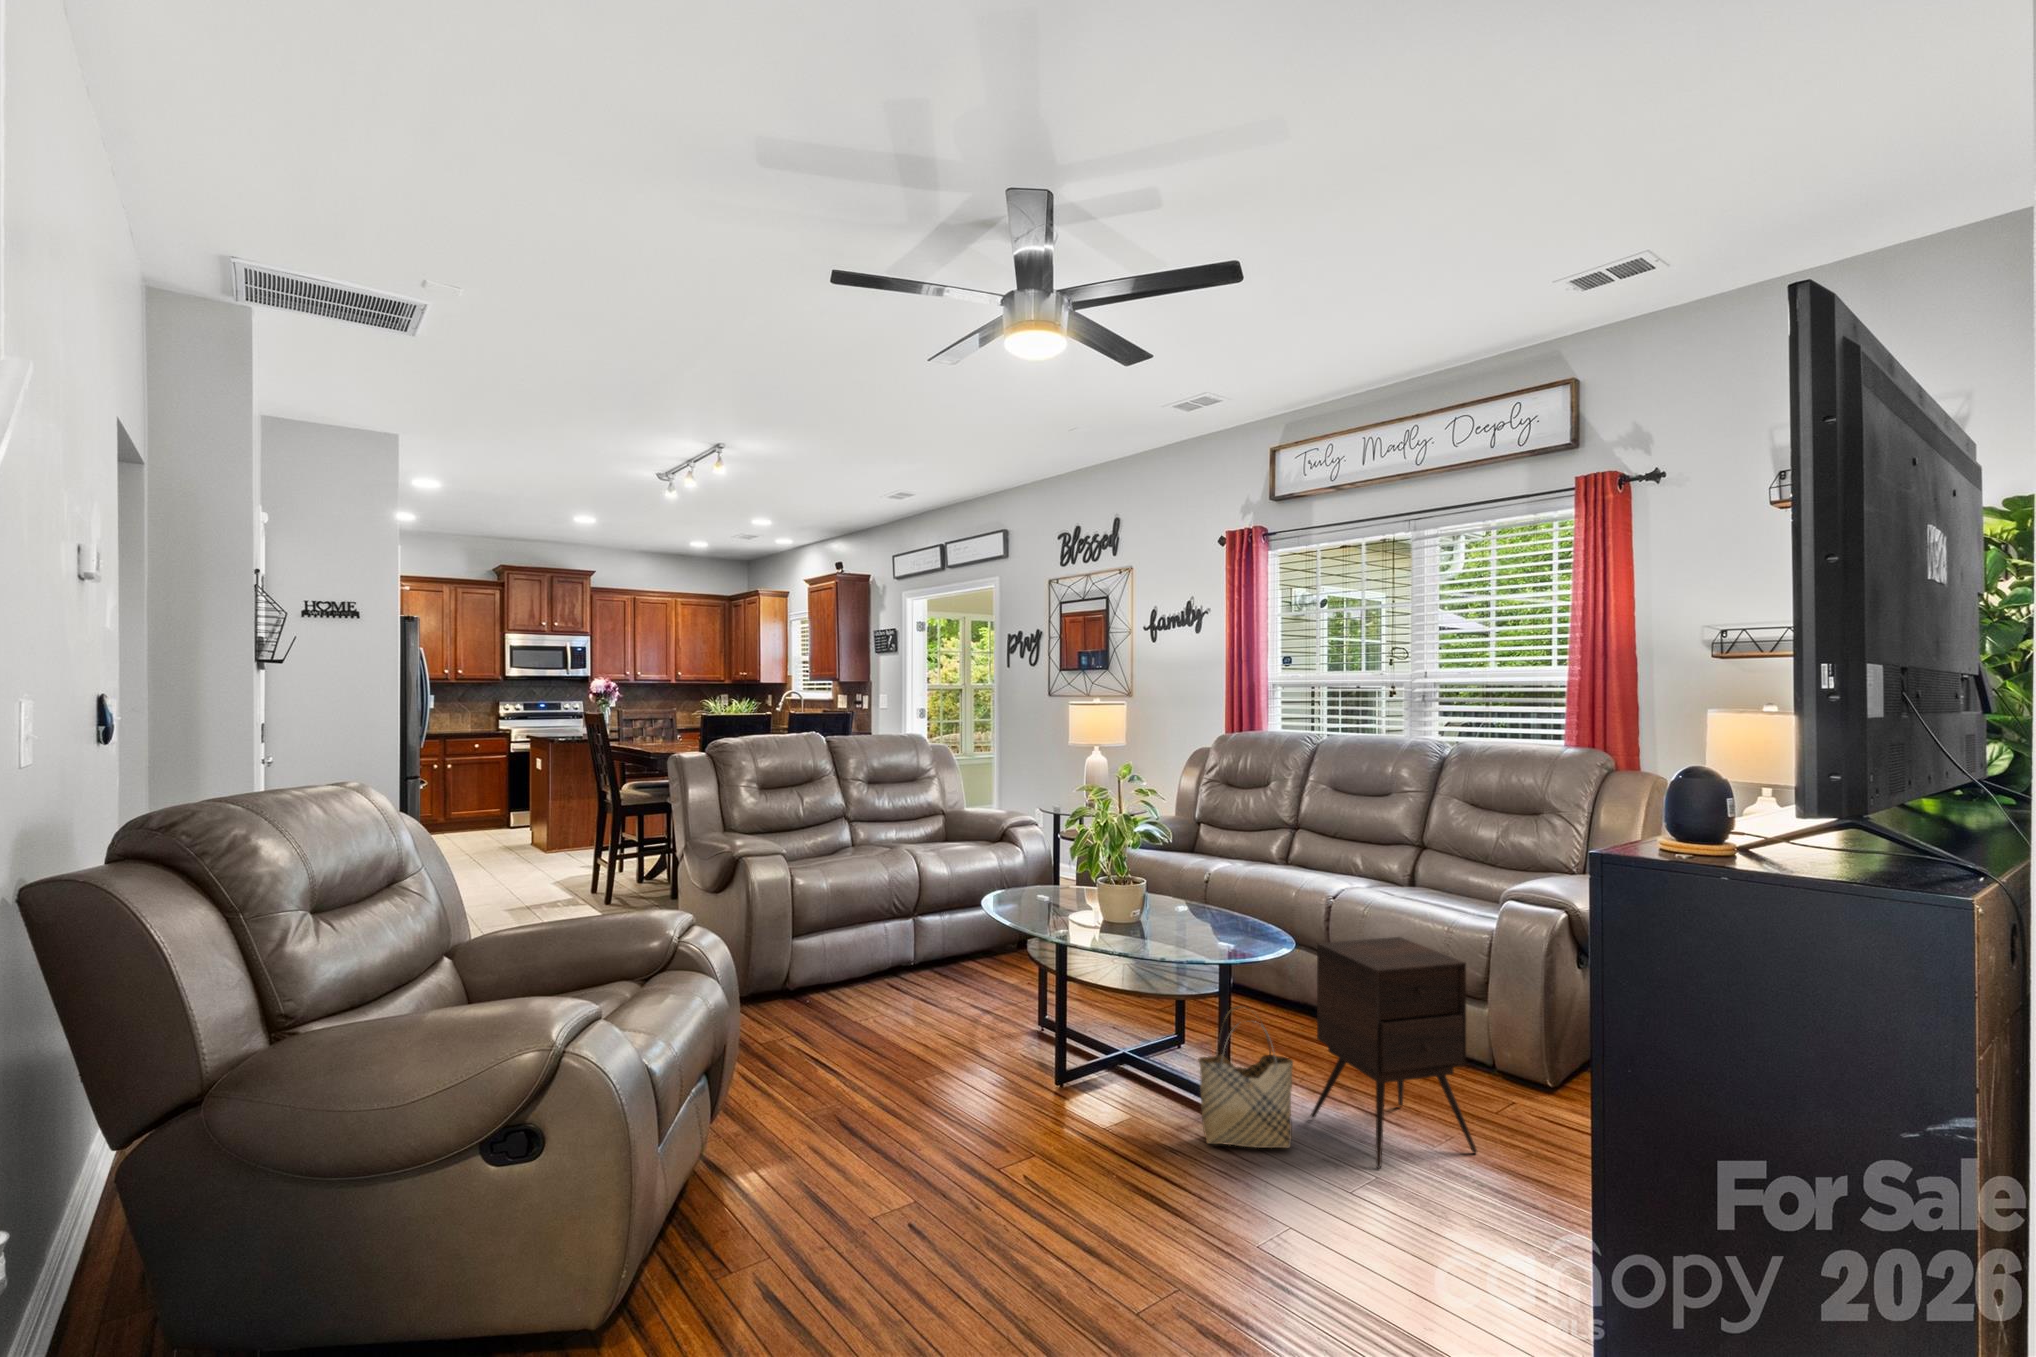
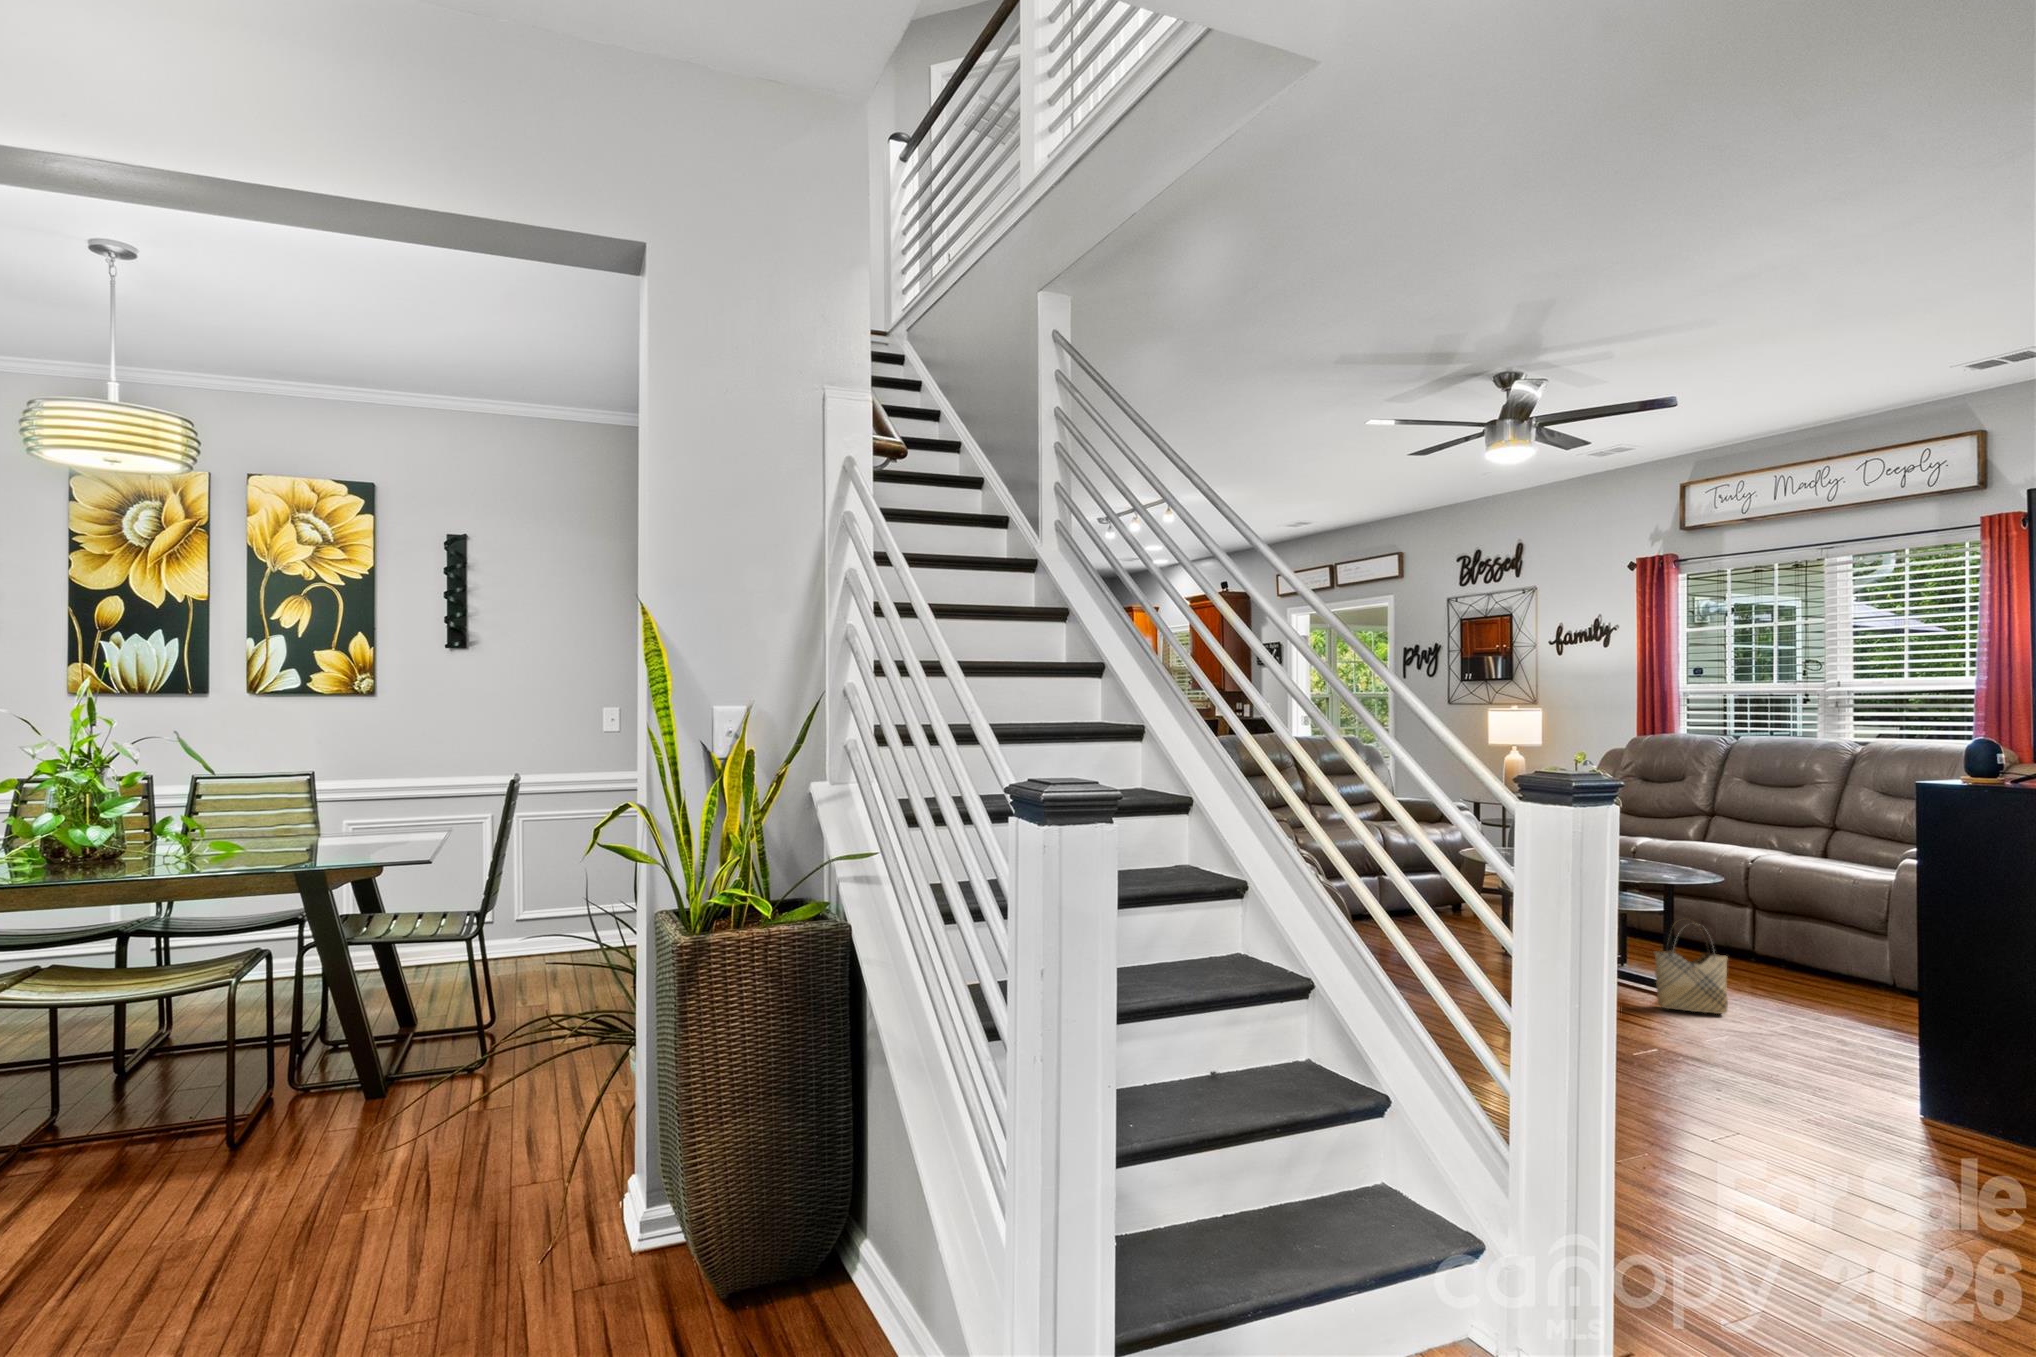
side table: present [1311,937,1477,1168] -> none [1740,878,1877,1027]

